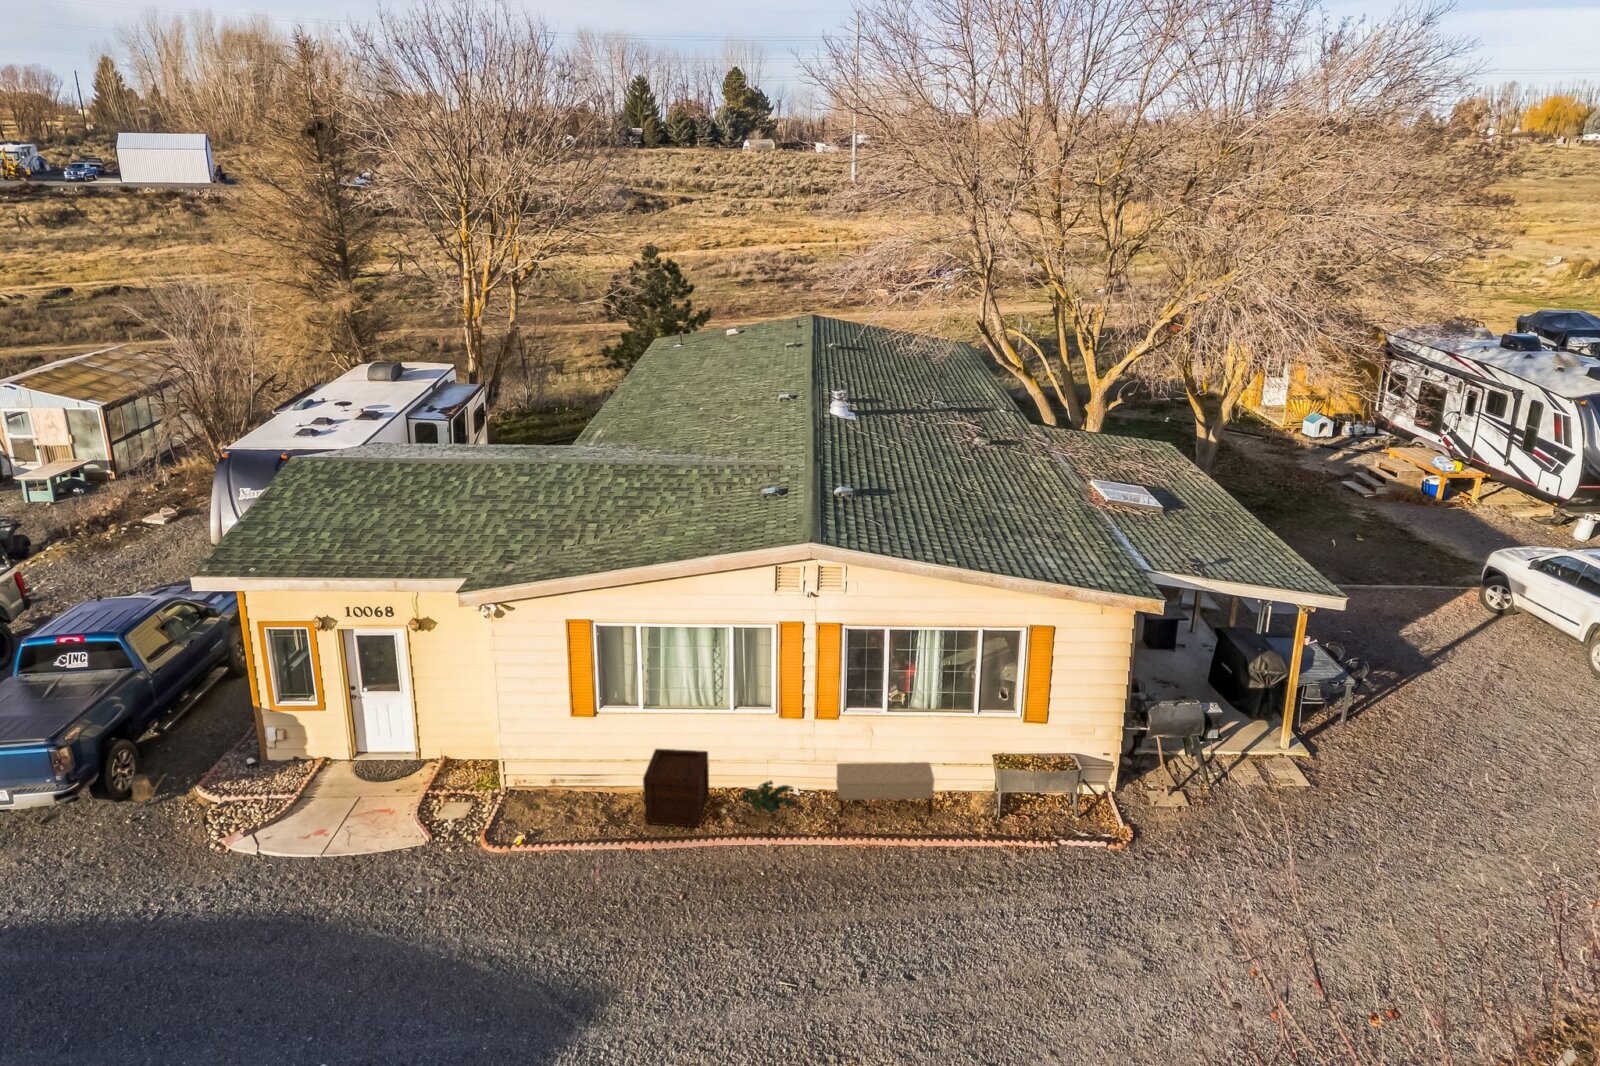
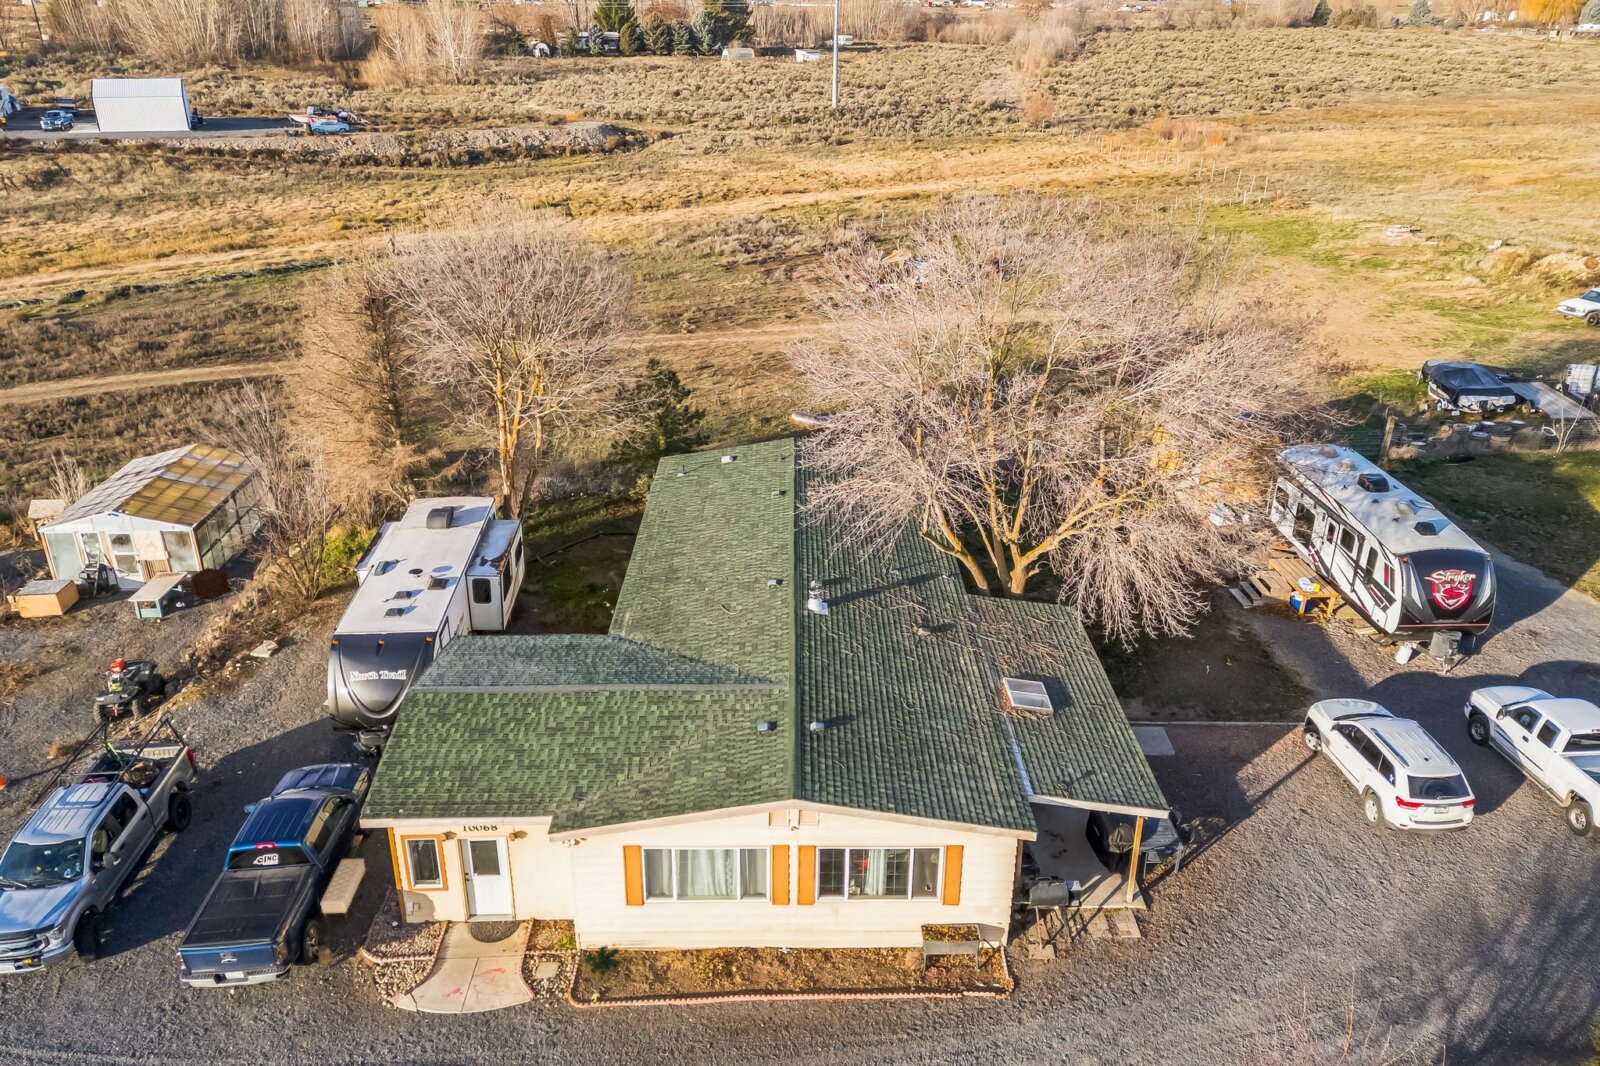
wooden crate: present [643,749,709,827] -> present [190,568,230,599]
bench: present [836,762,934,816] -> present [320,858,367,922]
potted plant: present [741,781,793,813] -> present [584,946,622,975]

